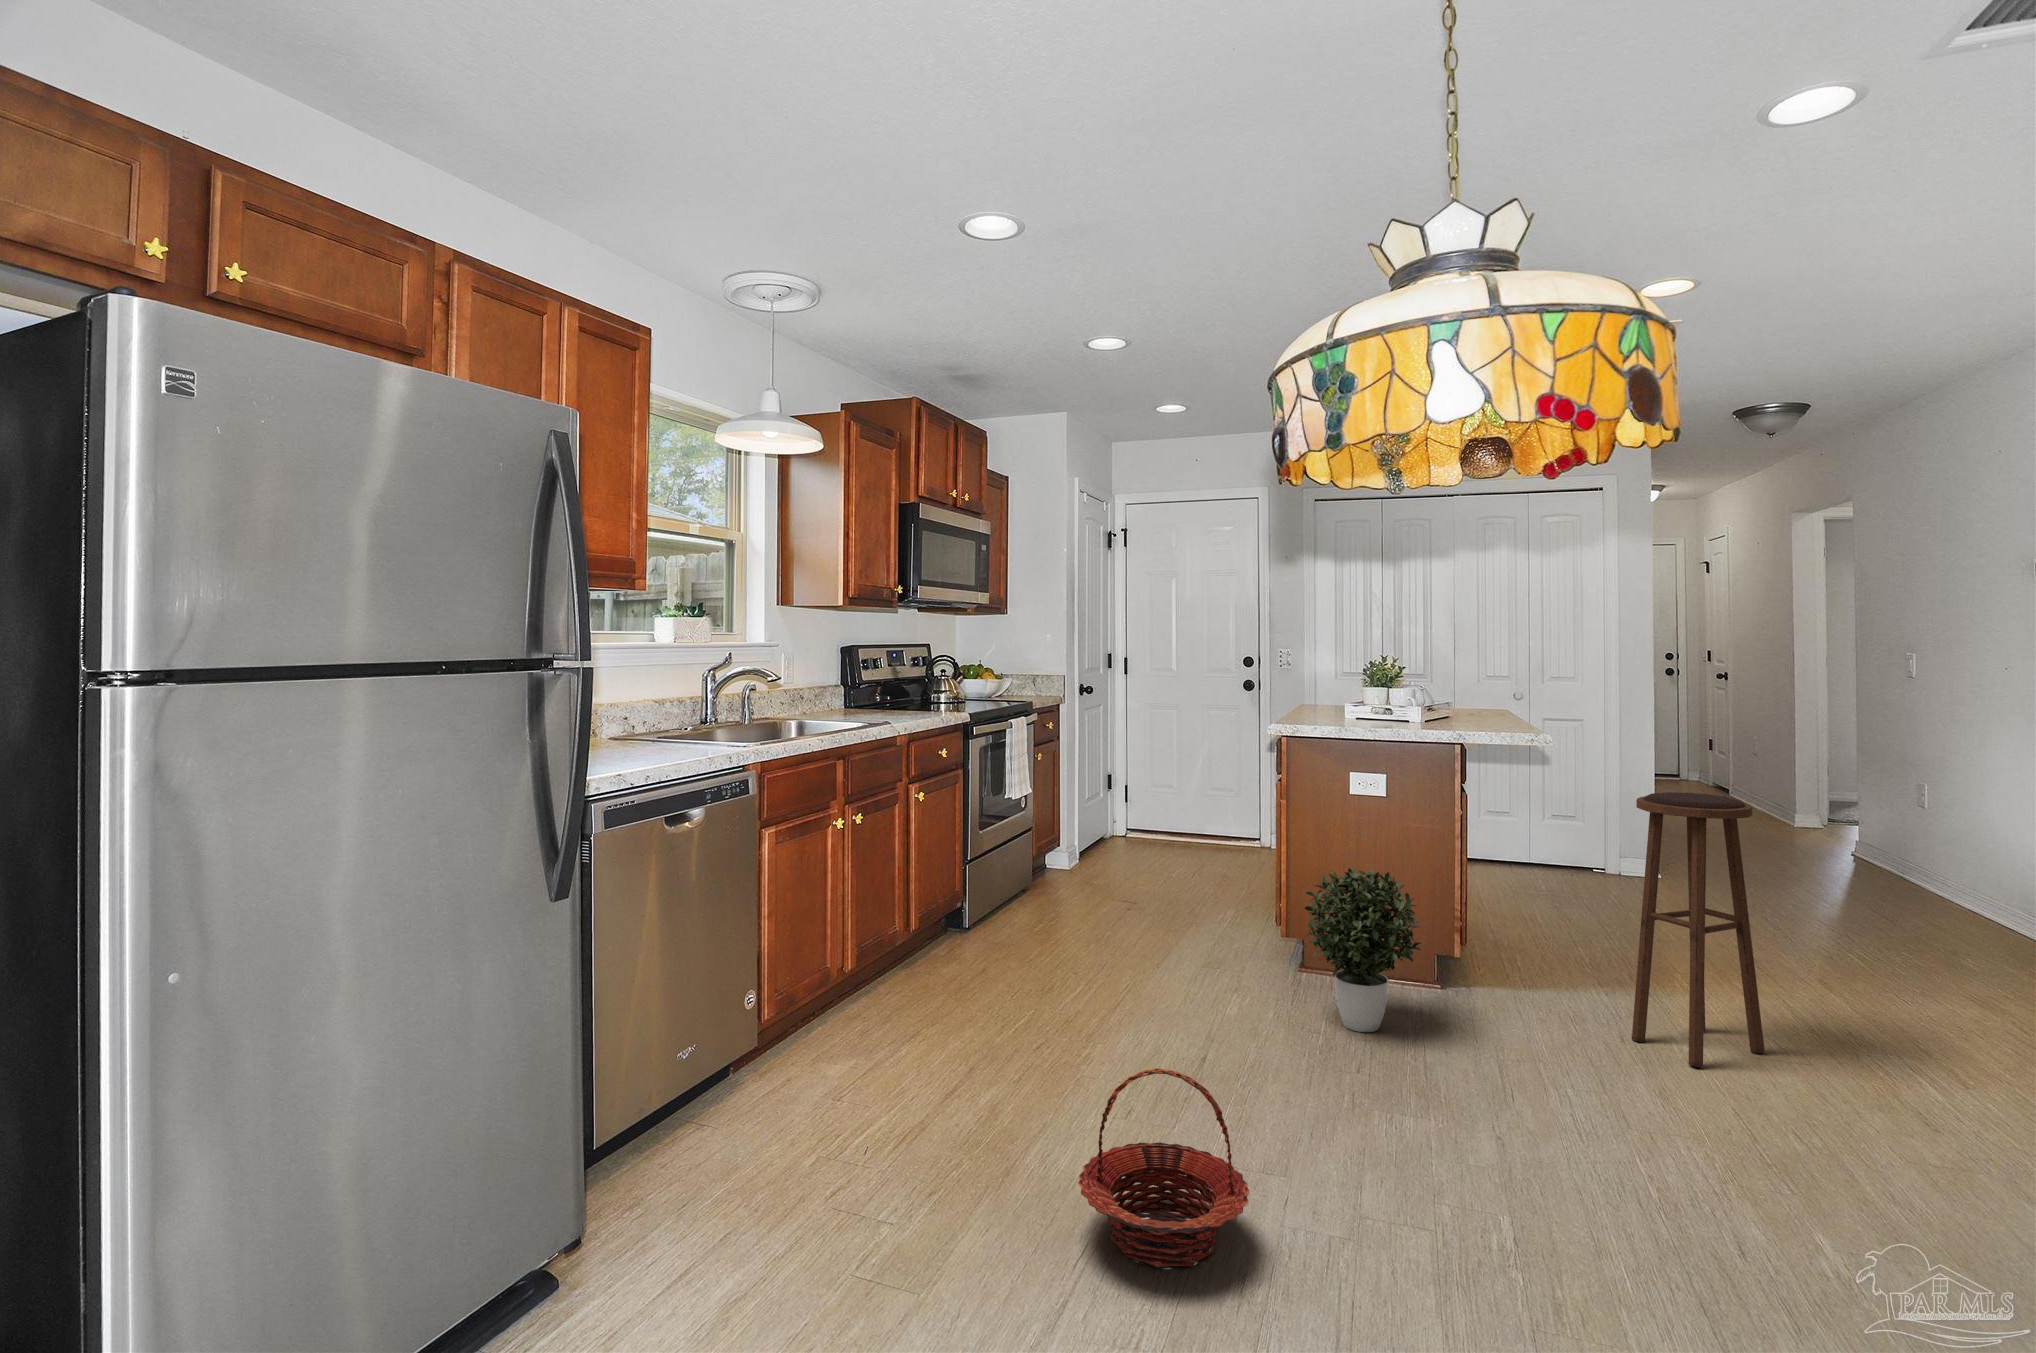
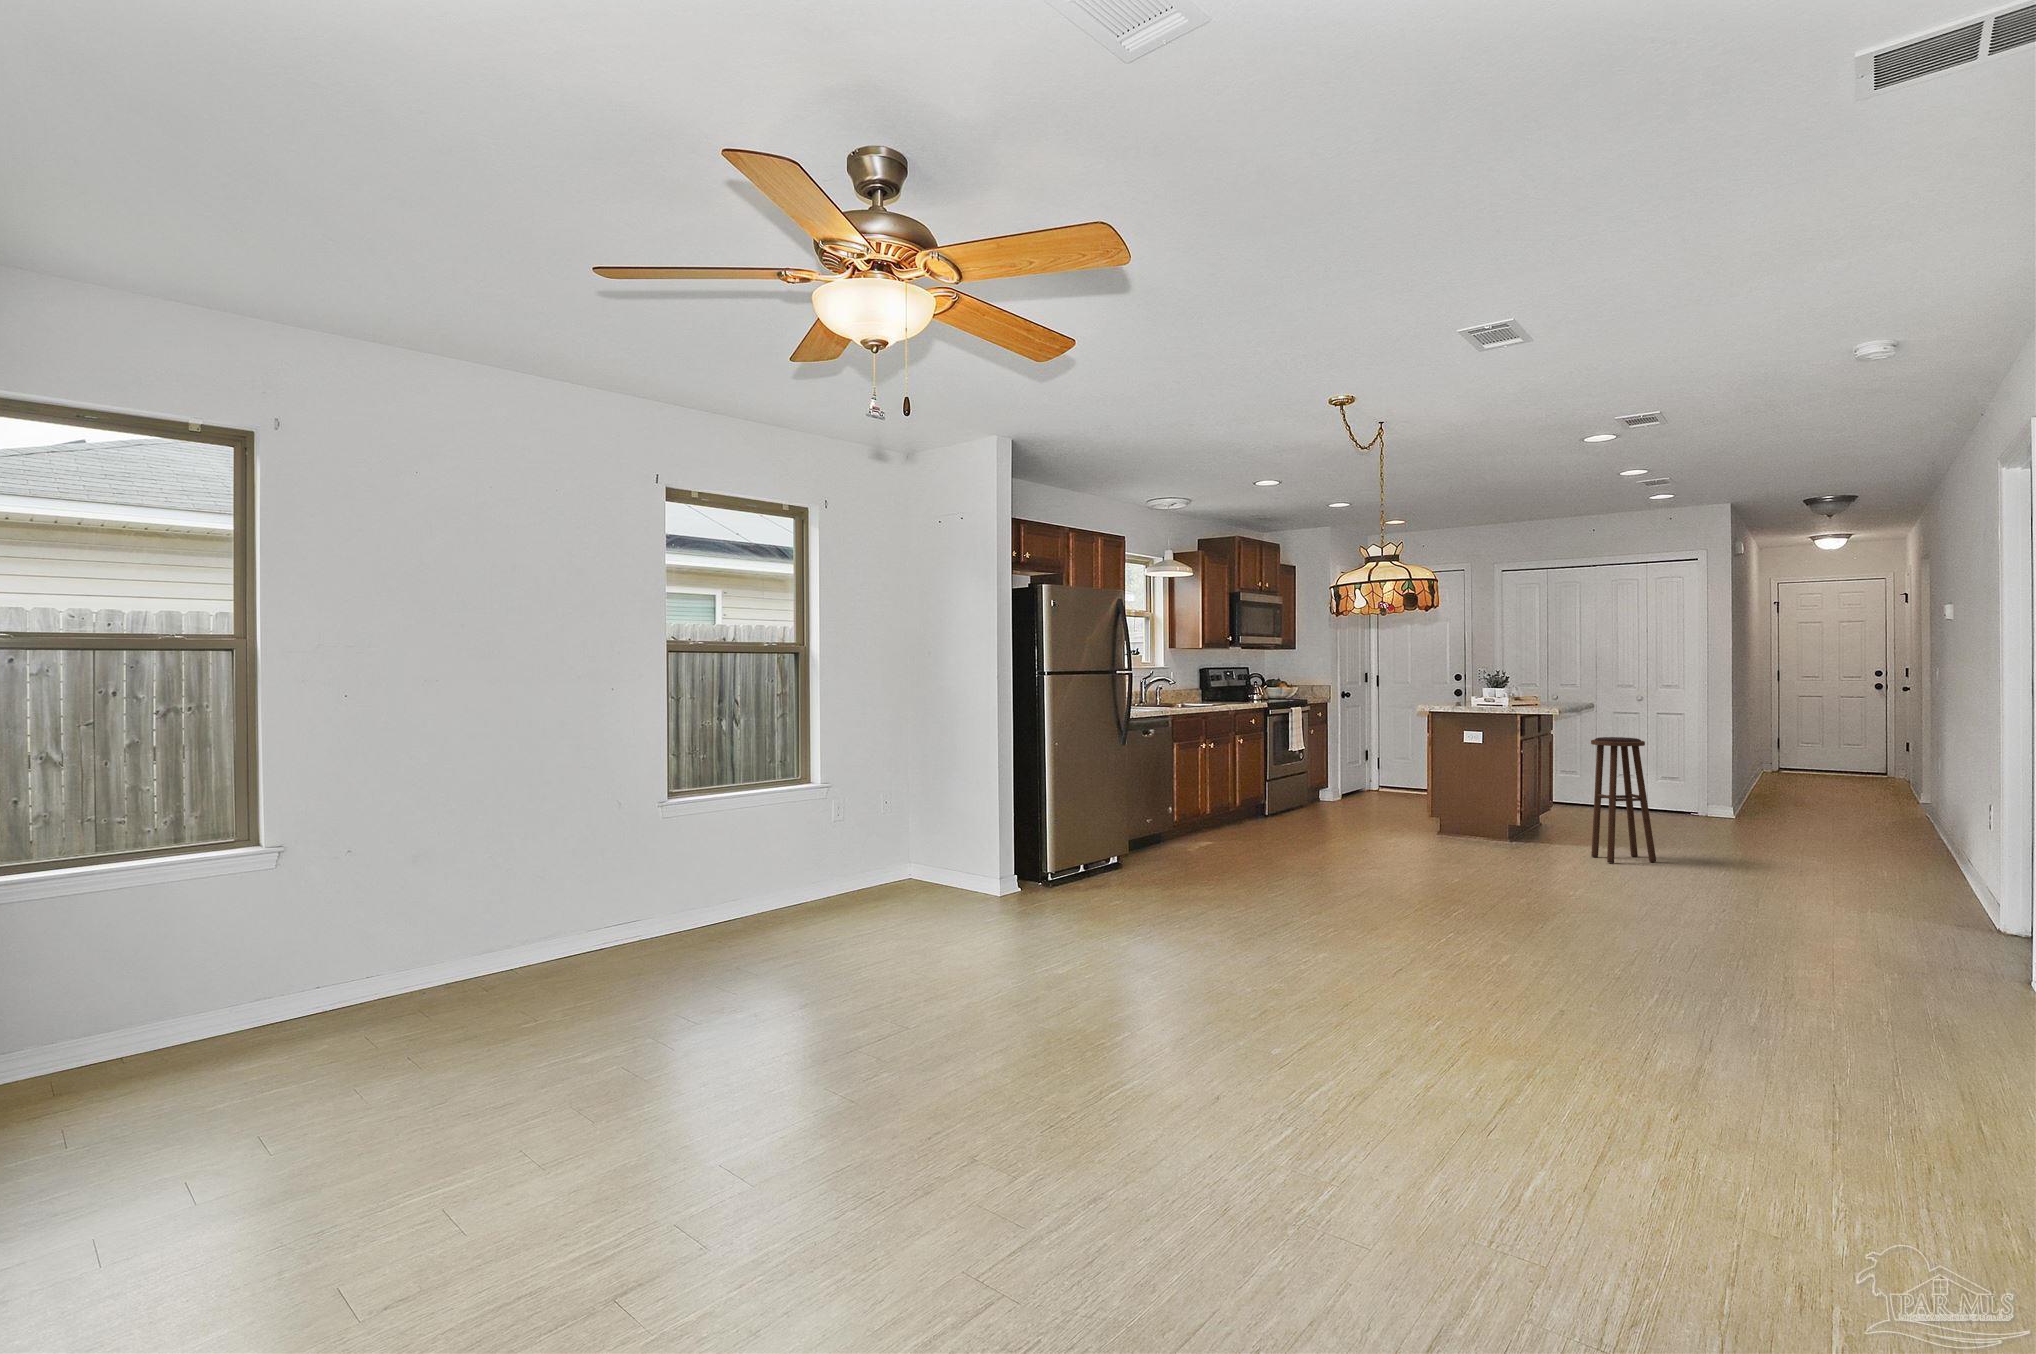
potted plant: present [1305,868,1421,1032] -> none [1427,772,1483,849]
basket: present [1078,1069,1250,1267] -> none [1293,816,1356,879]

